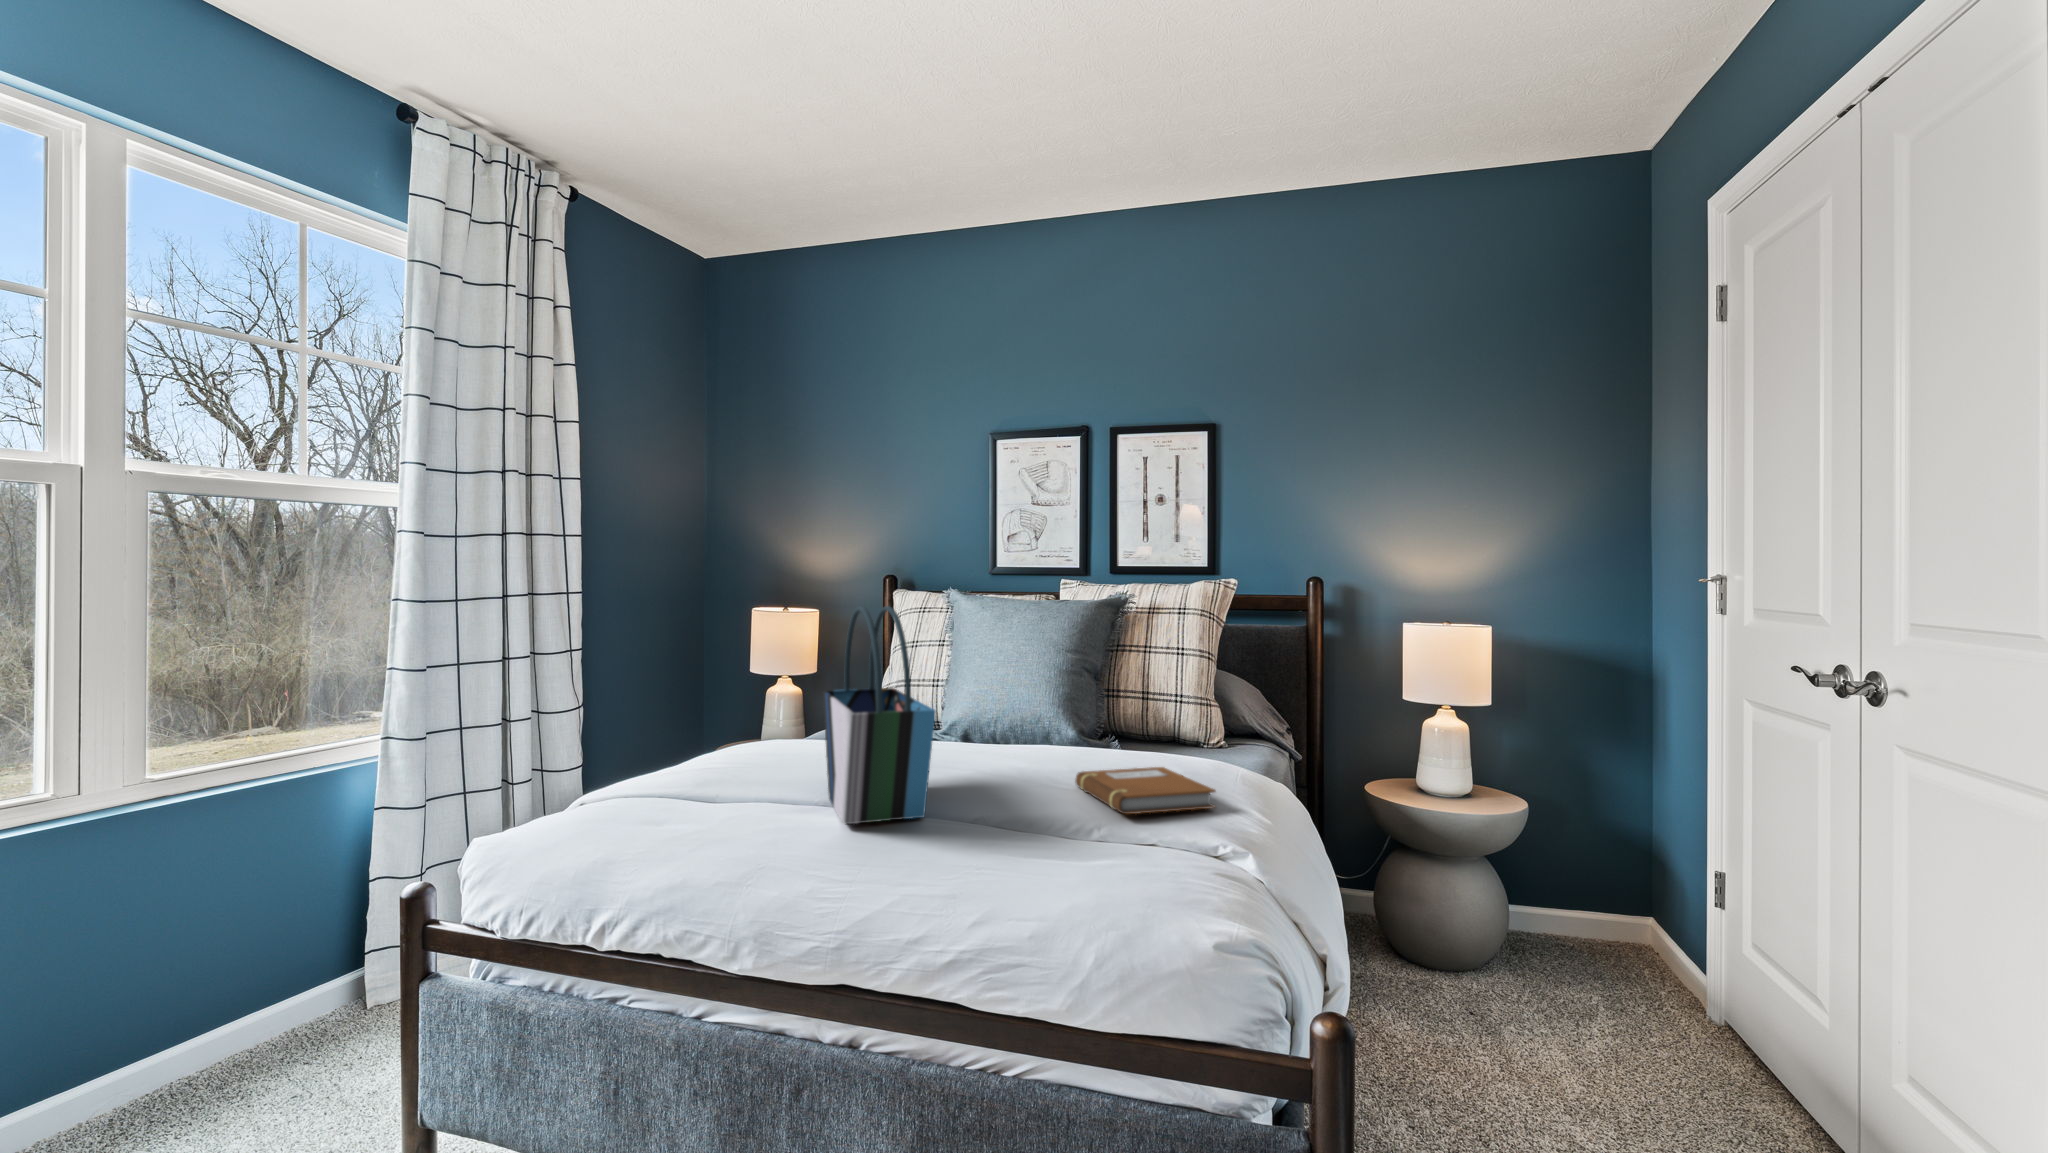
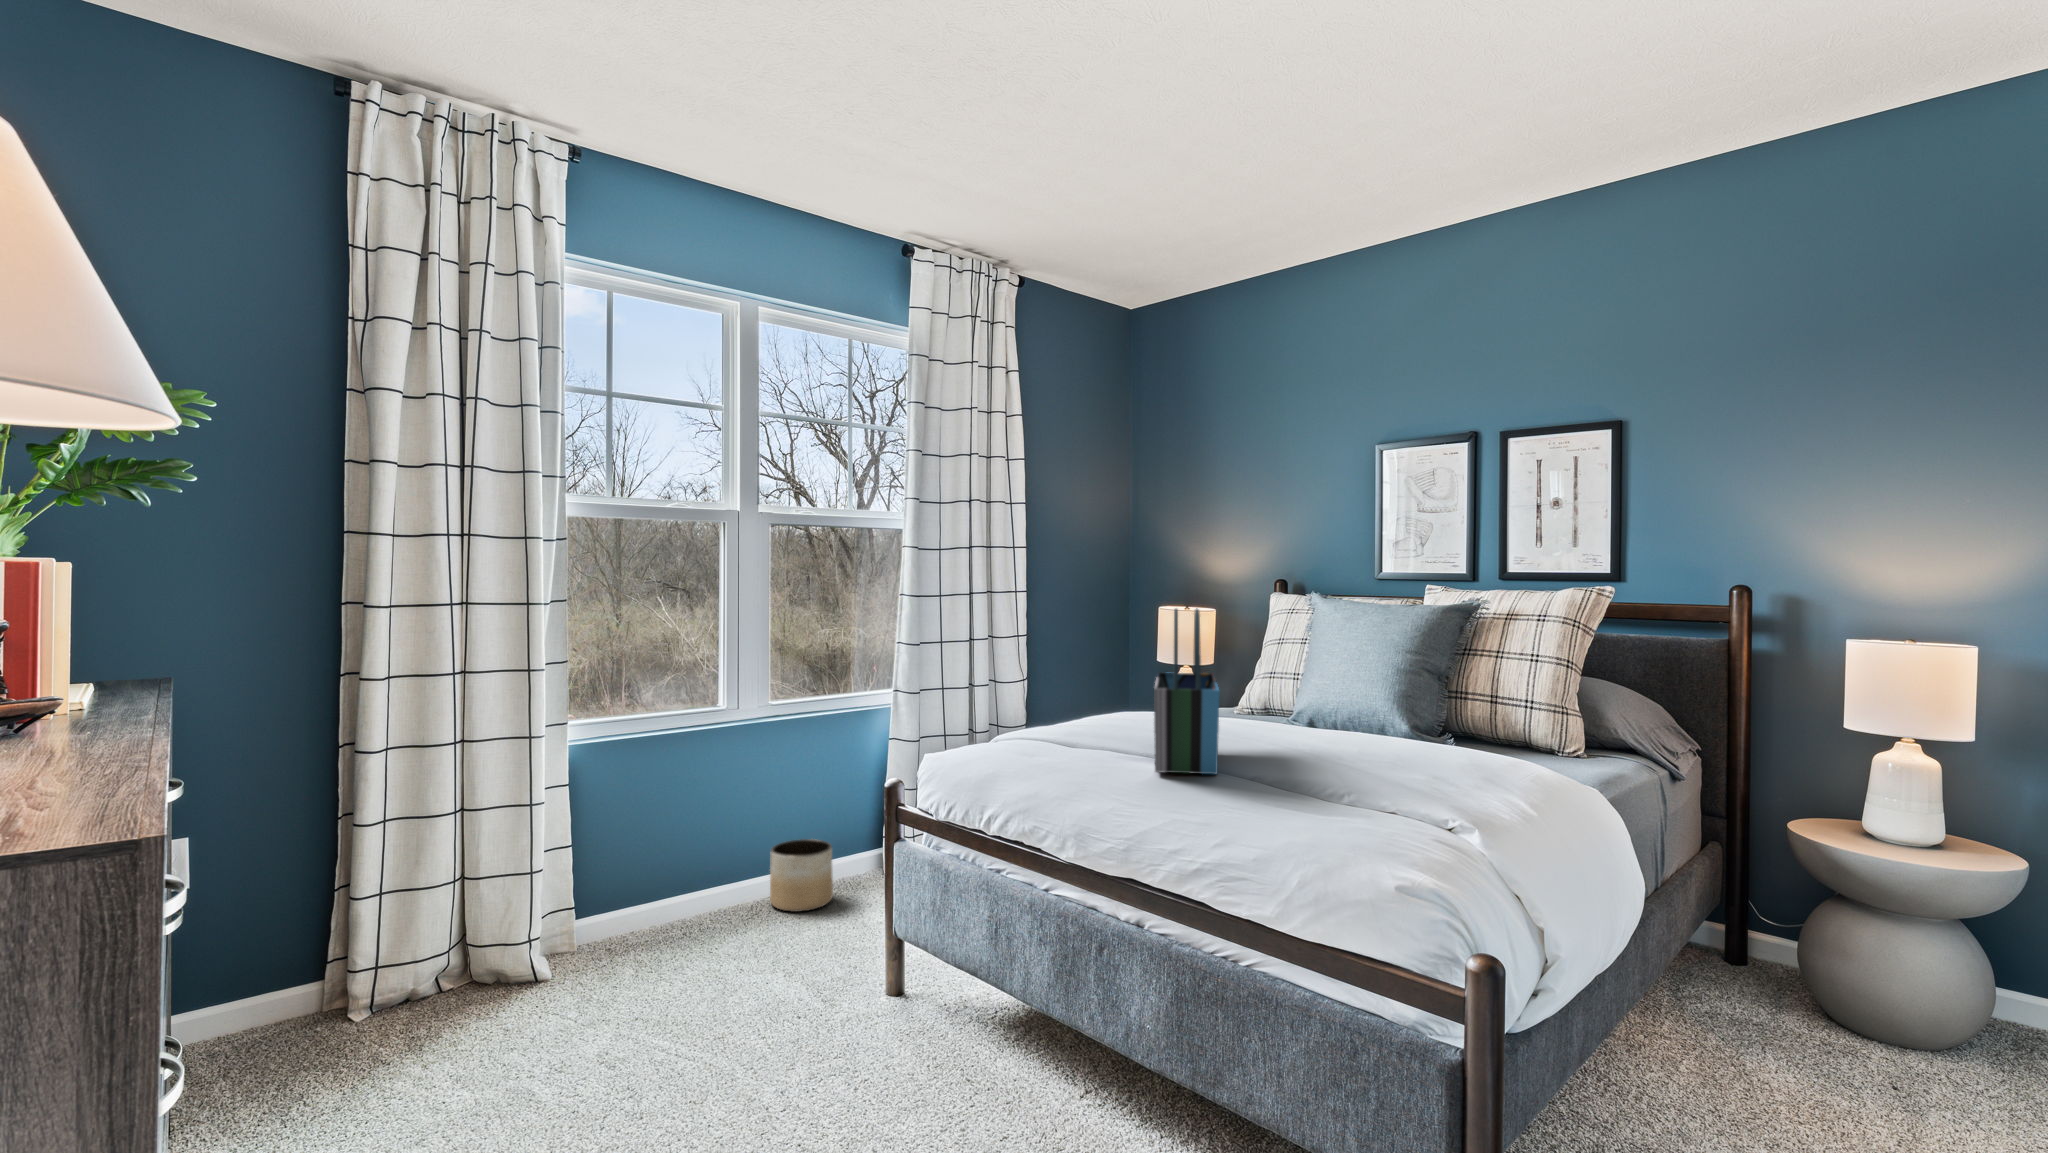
notebook: present [1076,767,1216,814] -> none [1359,754,1472,795]
planter: none [154,981,280,1111] -> present [770,839,833,912]

